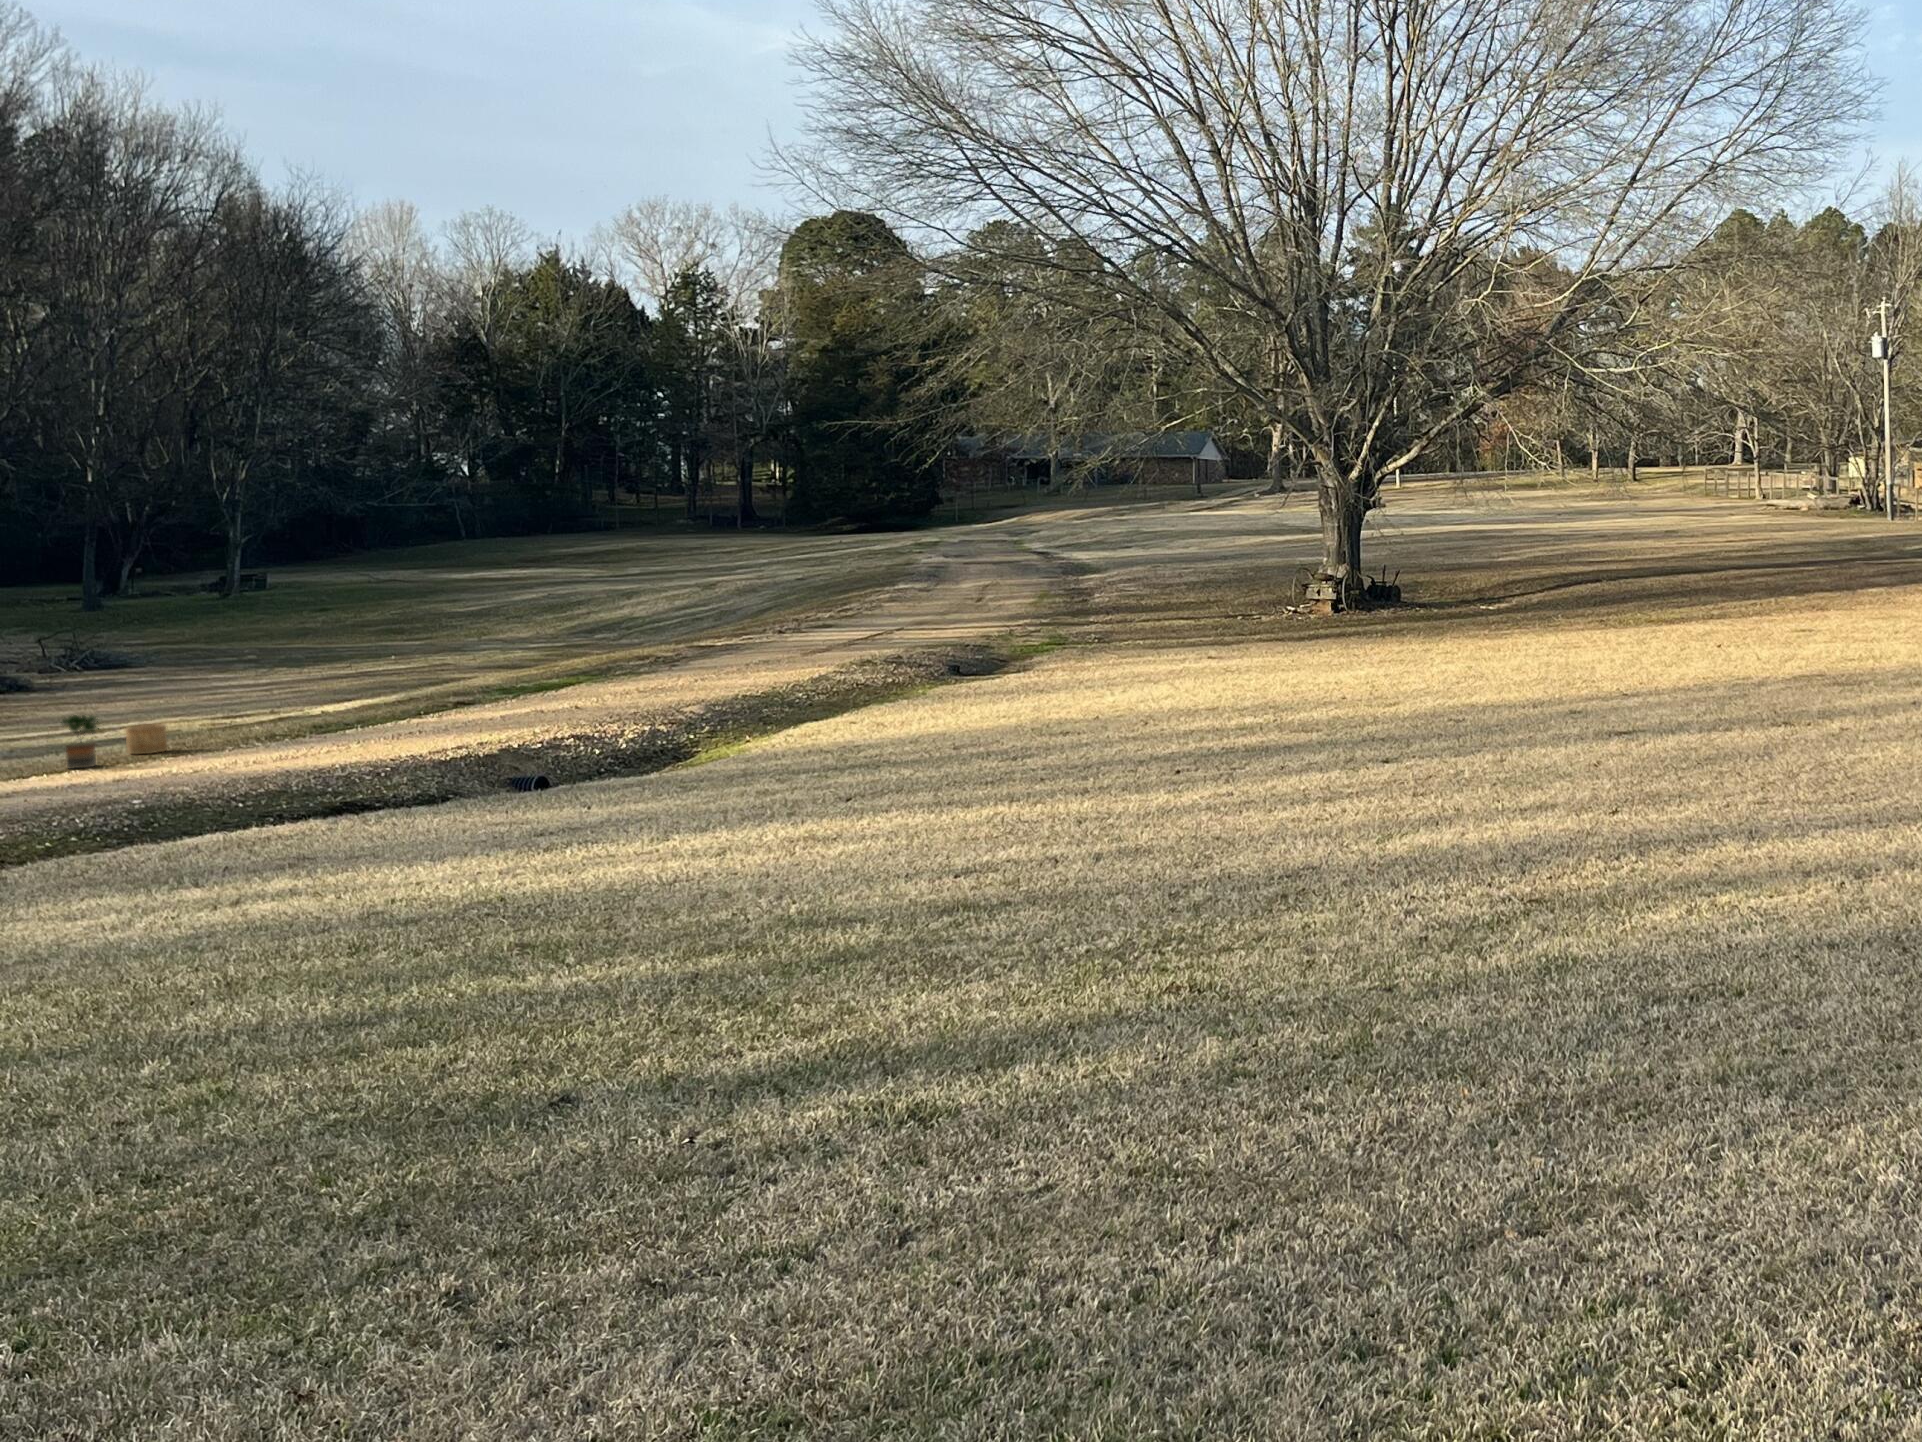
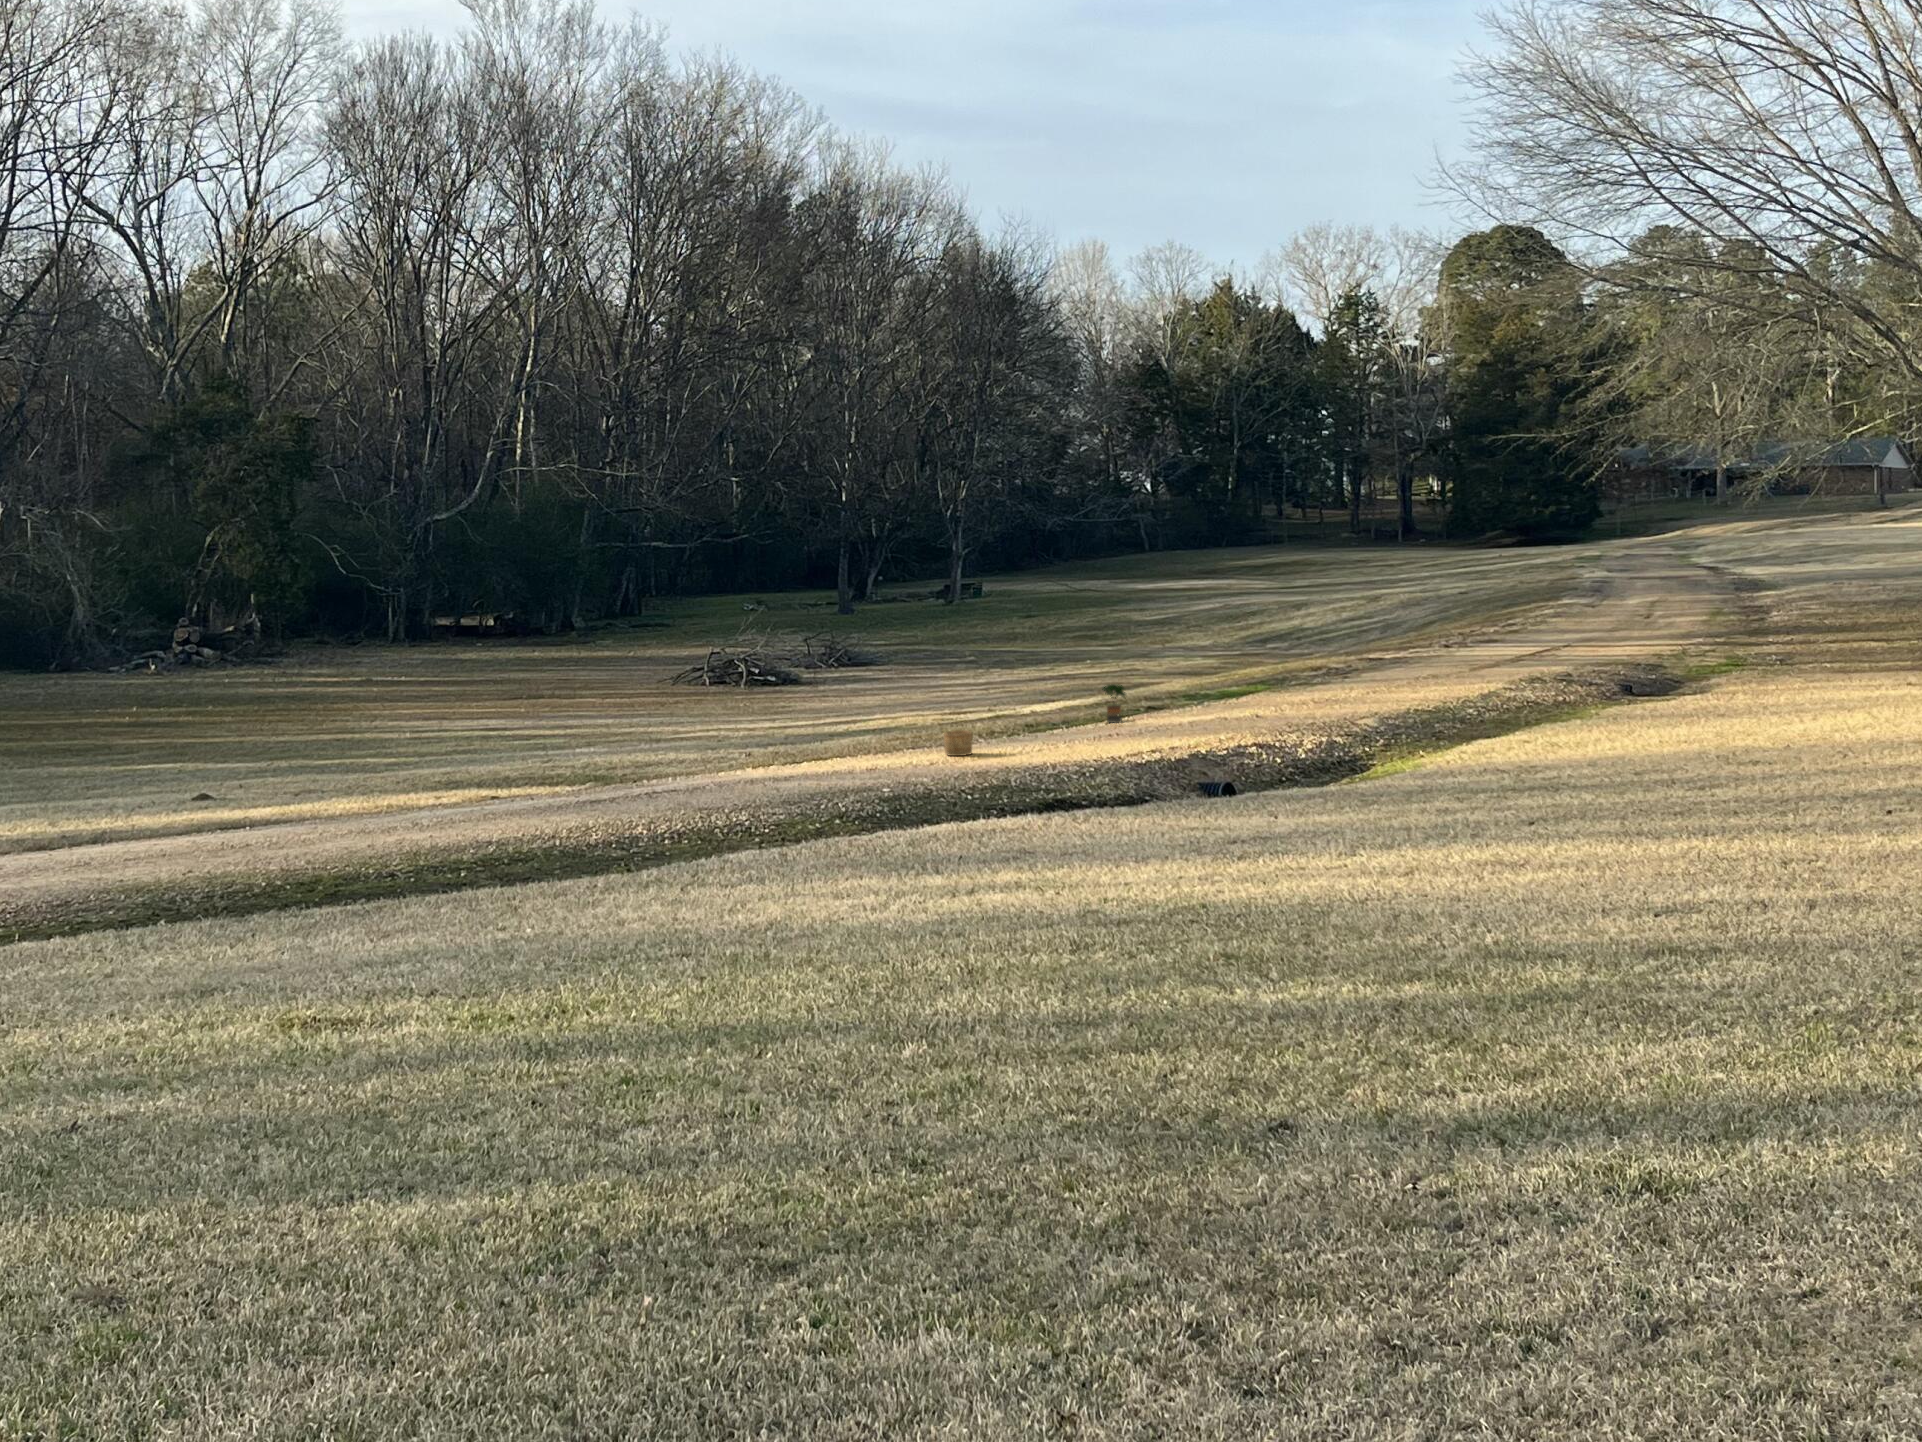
potted tree: present [61,715,99,769] -> present [1102,684,1126,723]

